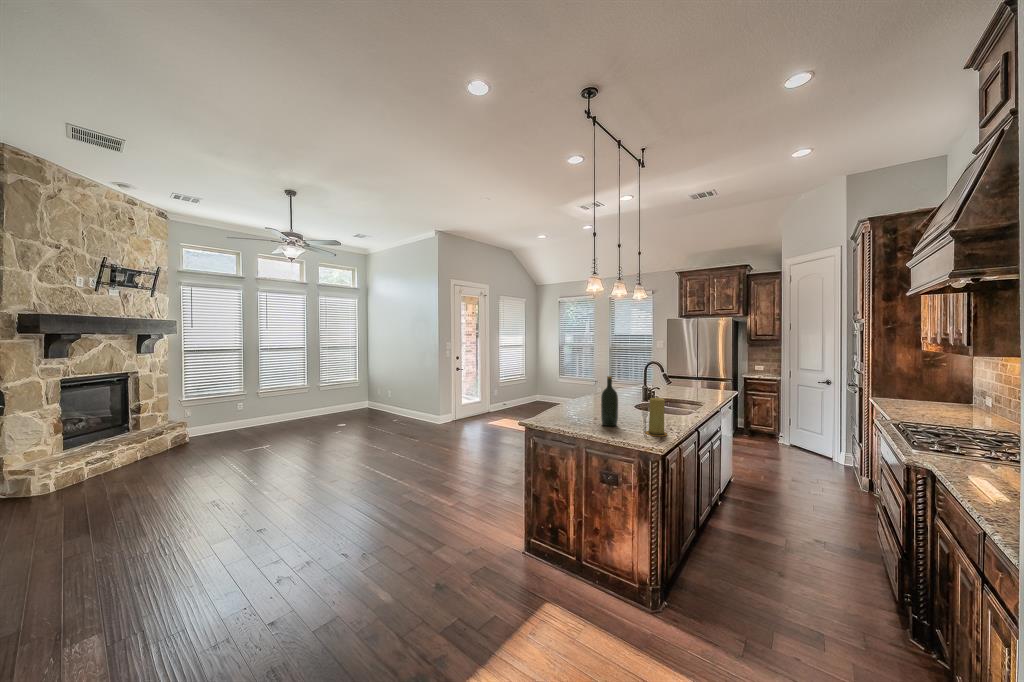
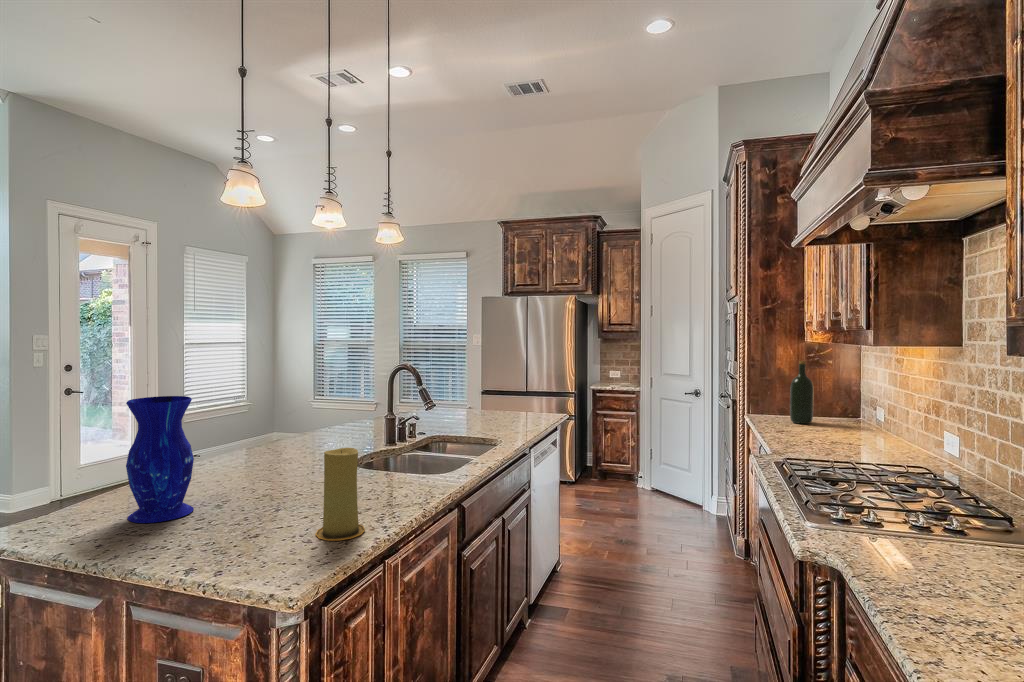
vase: none [561,373,584,424] -> present [126,396,194,523]
wine bottle: present [601,376,618,426] -> present [790,361,814,424]

